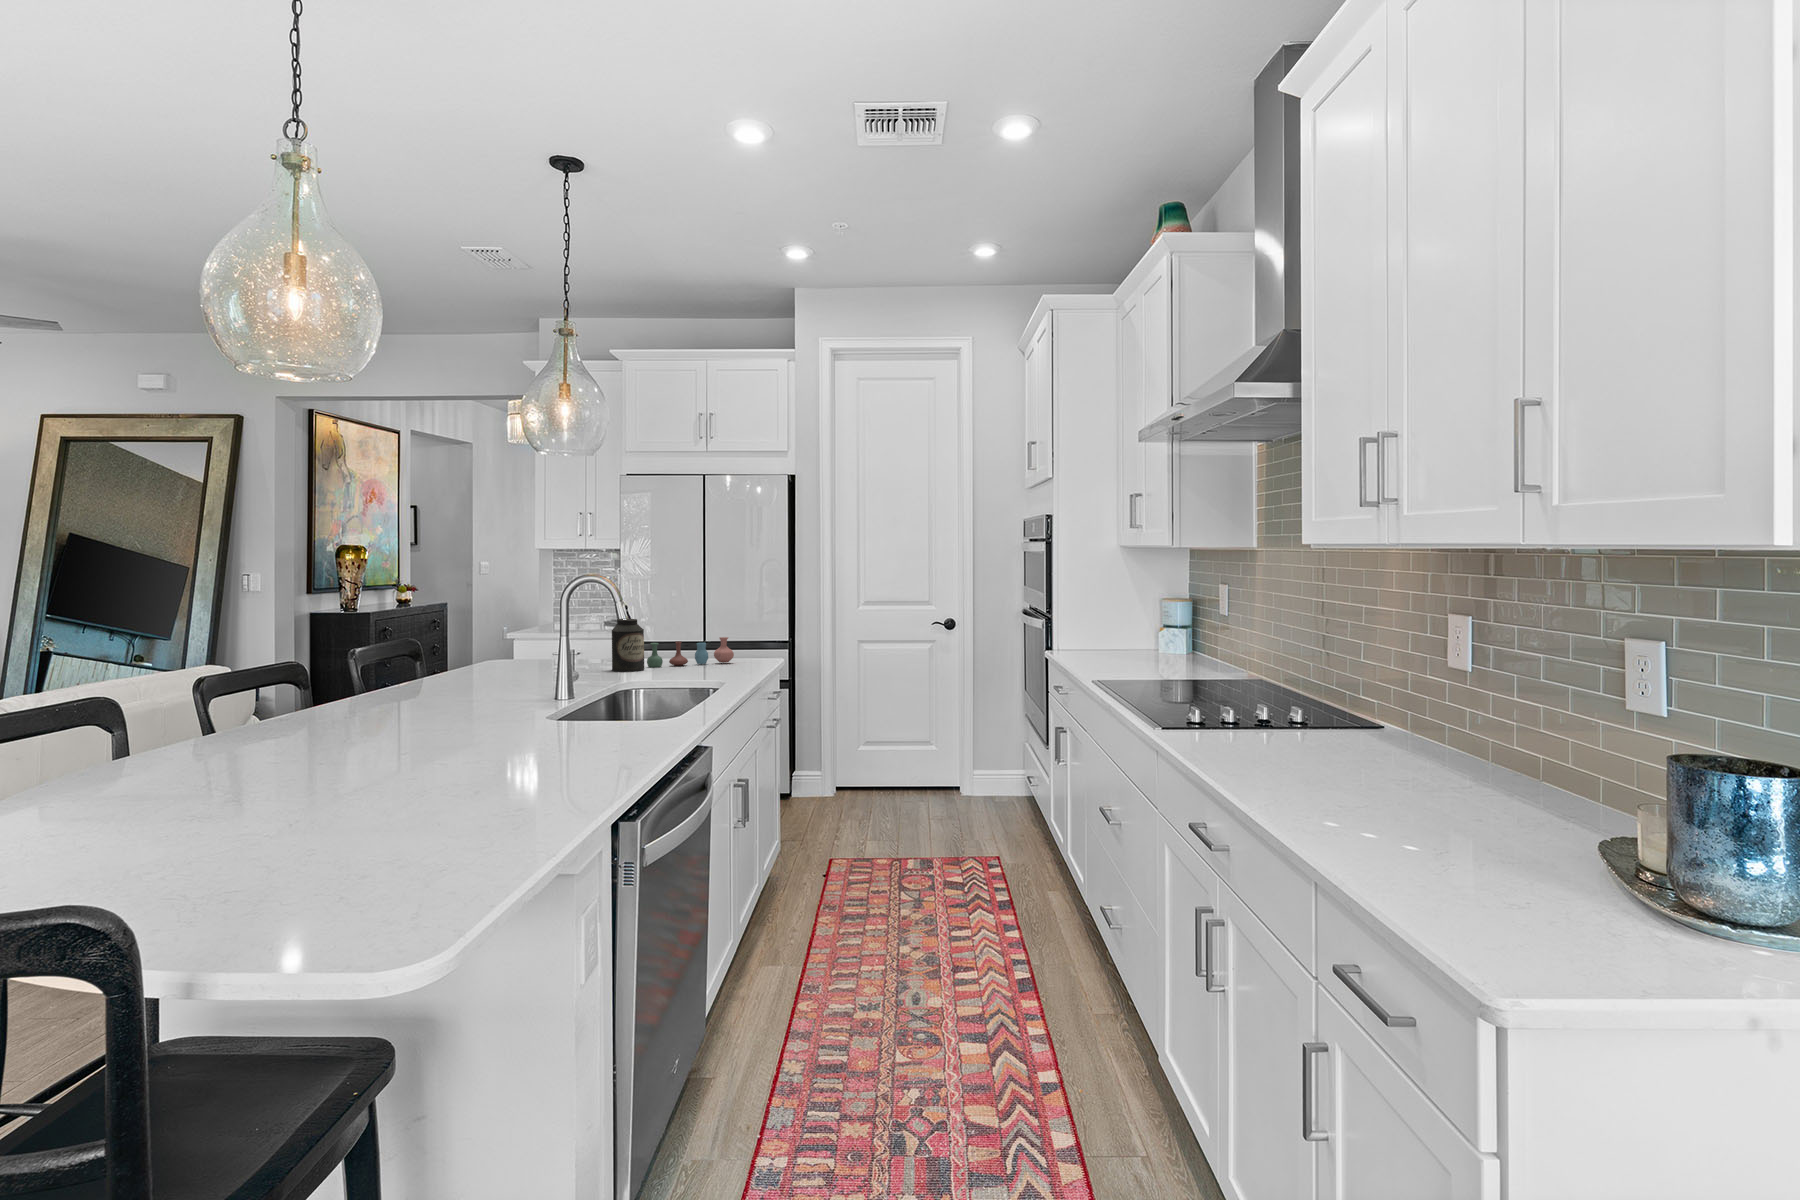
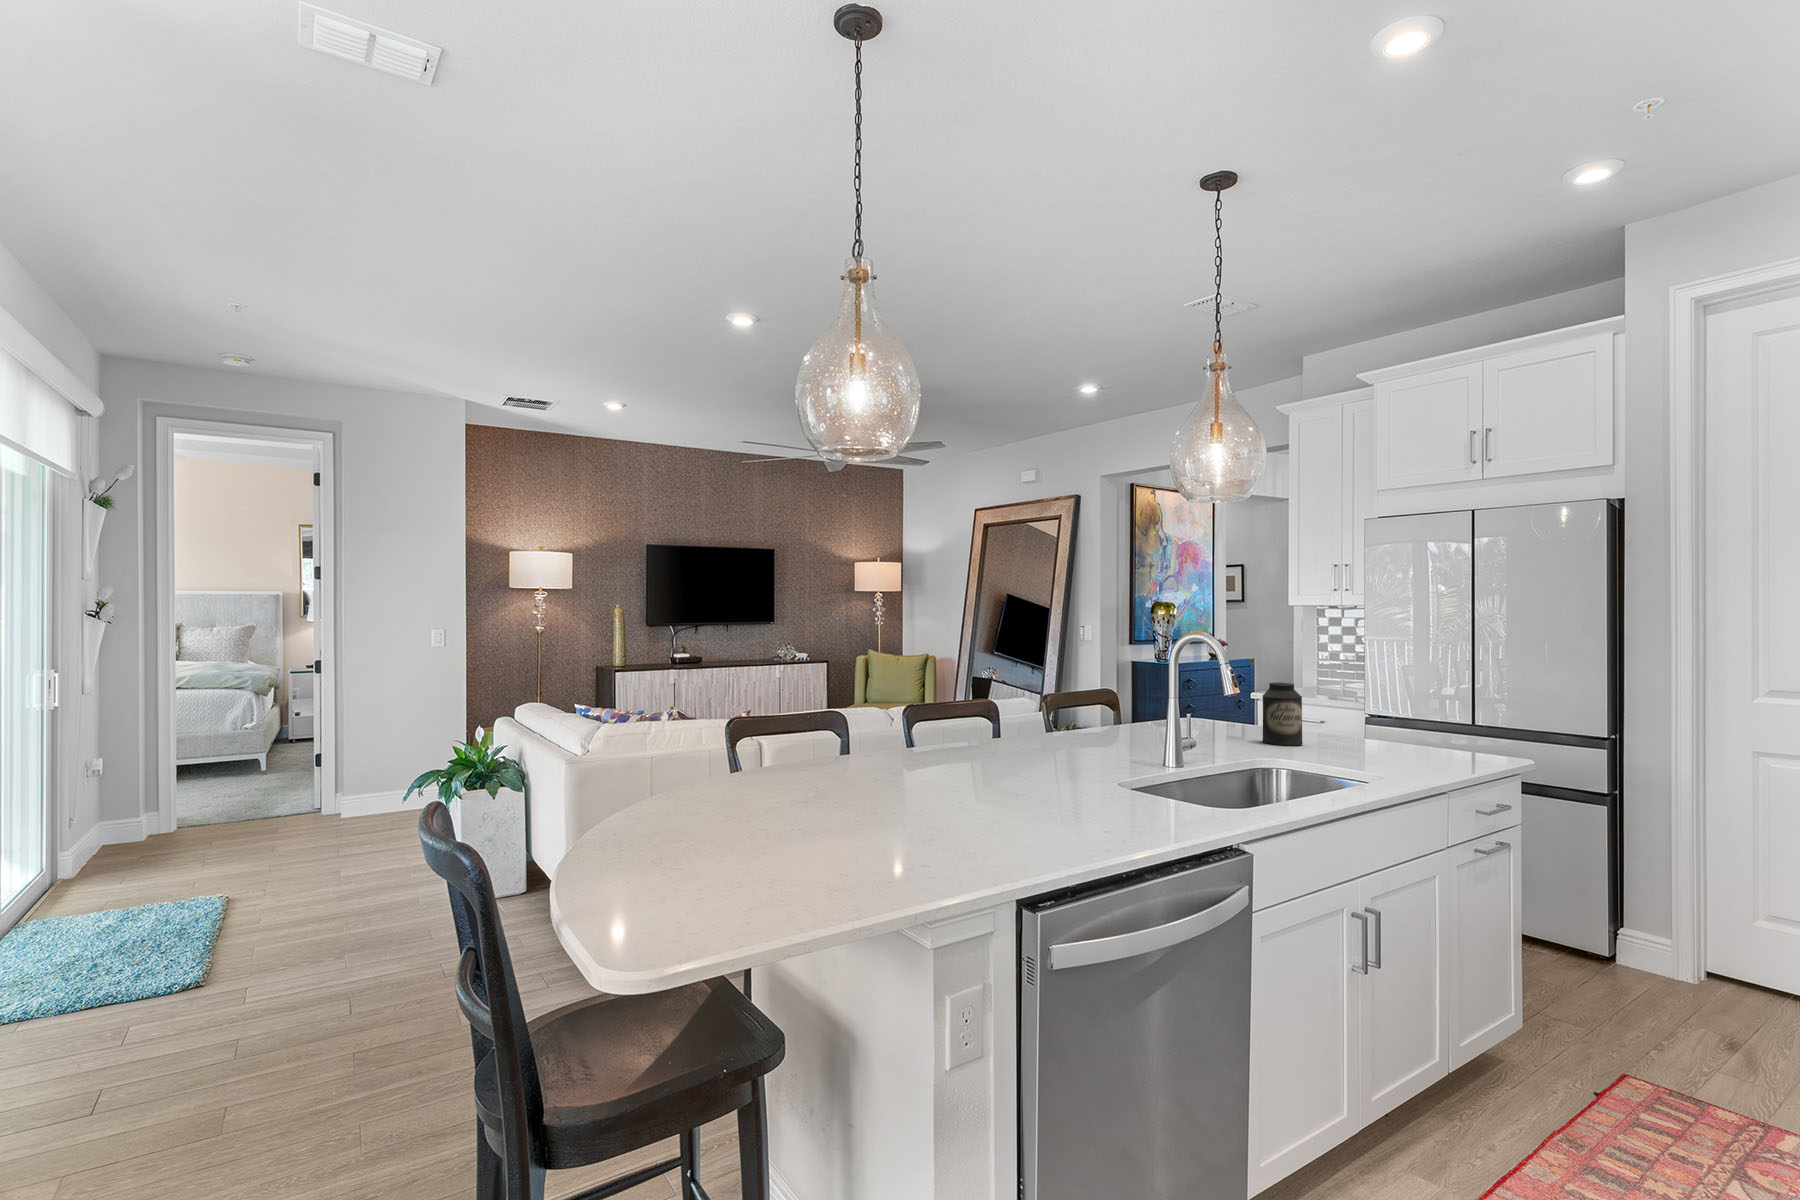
vase: present [647,637,734,668] -> none [1315,714,1444,749]

